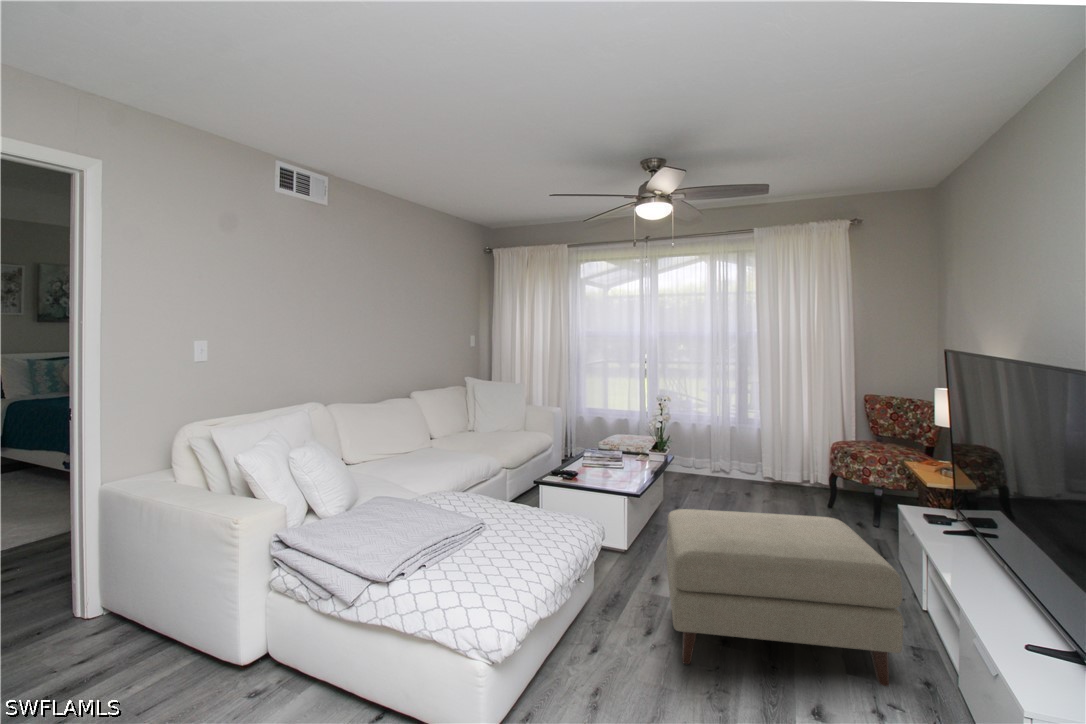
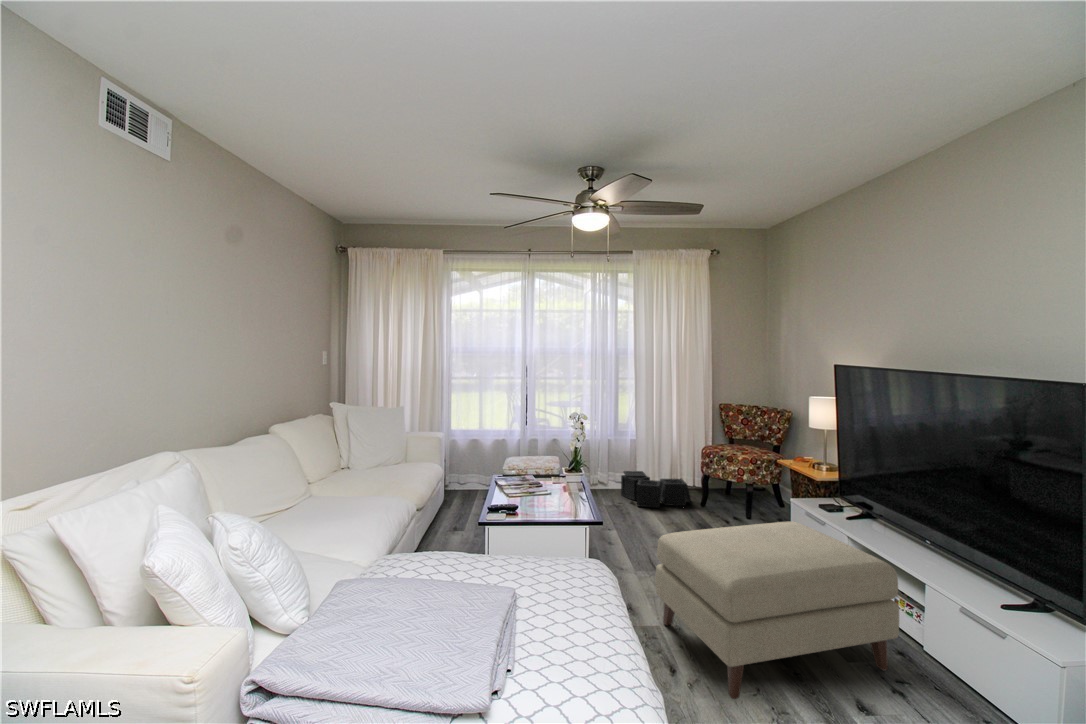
storage bin: none [736,461,810,505] -> present [621,471,692,508]

